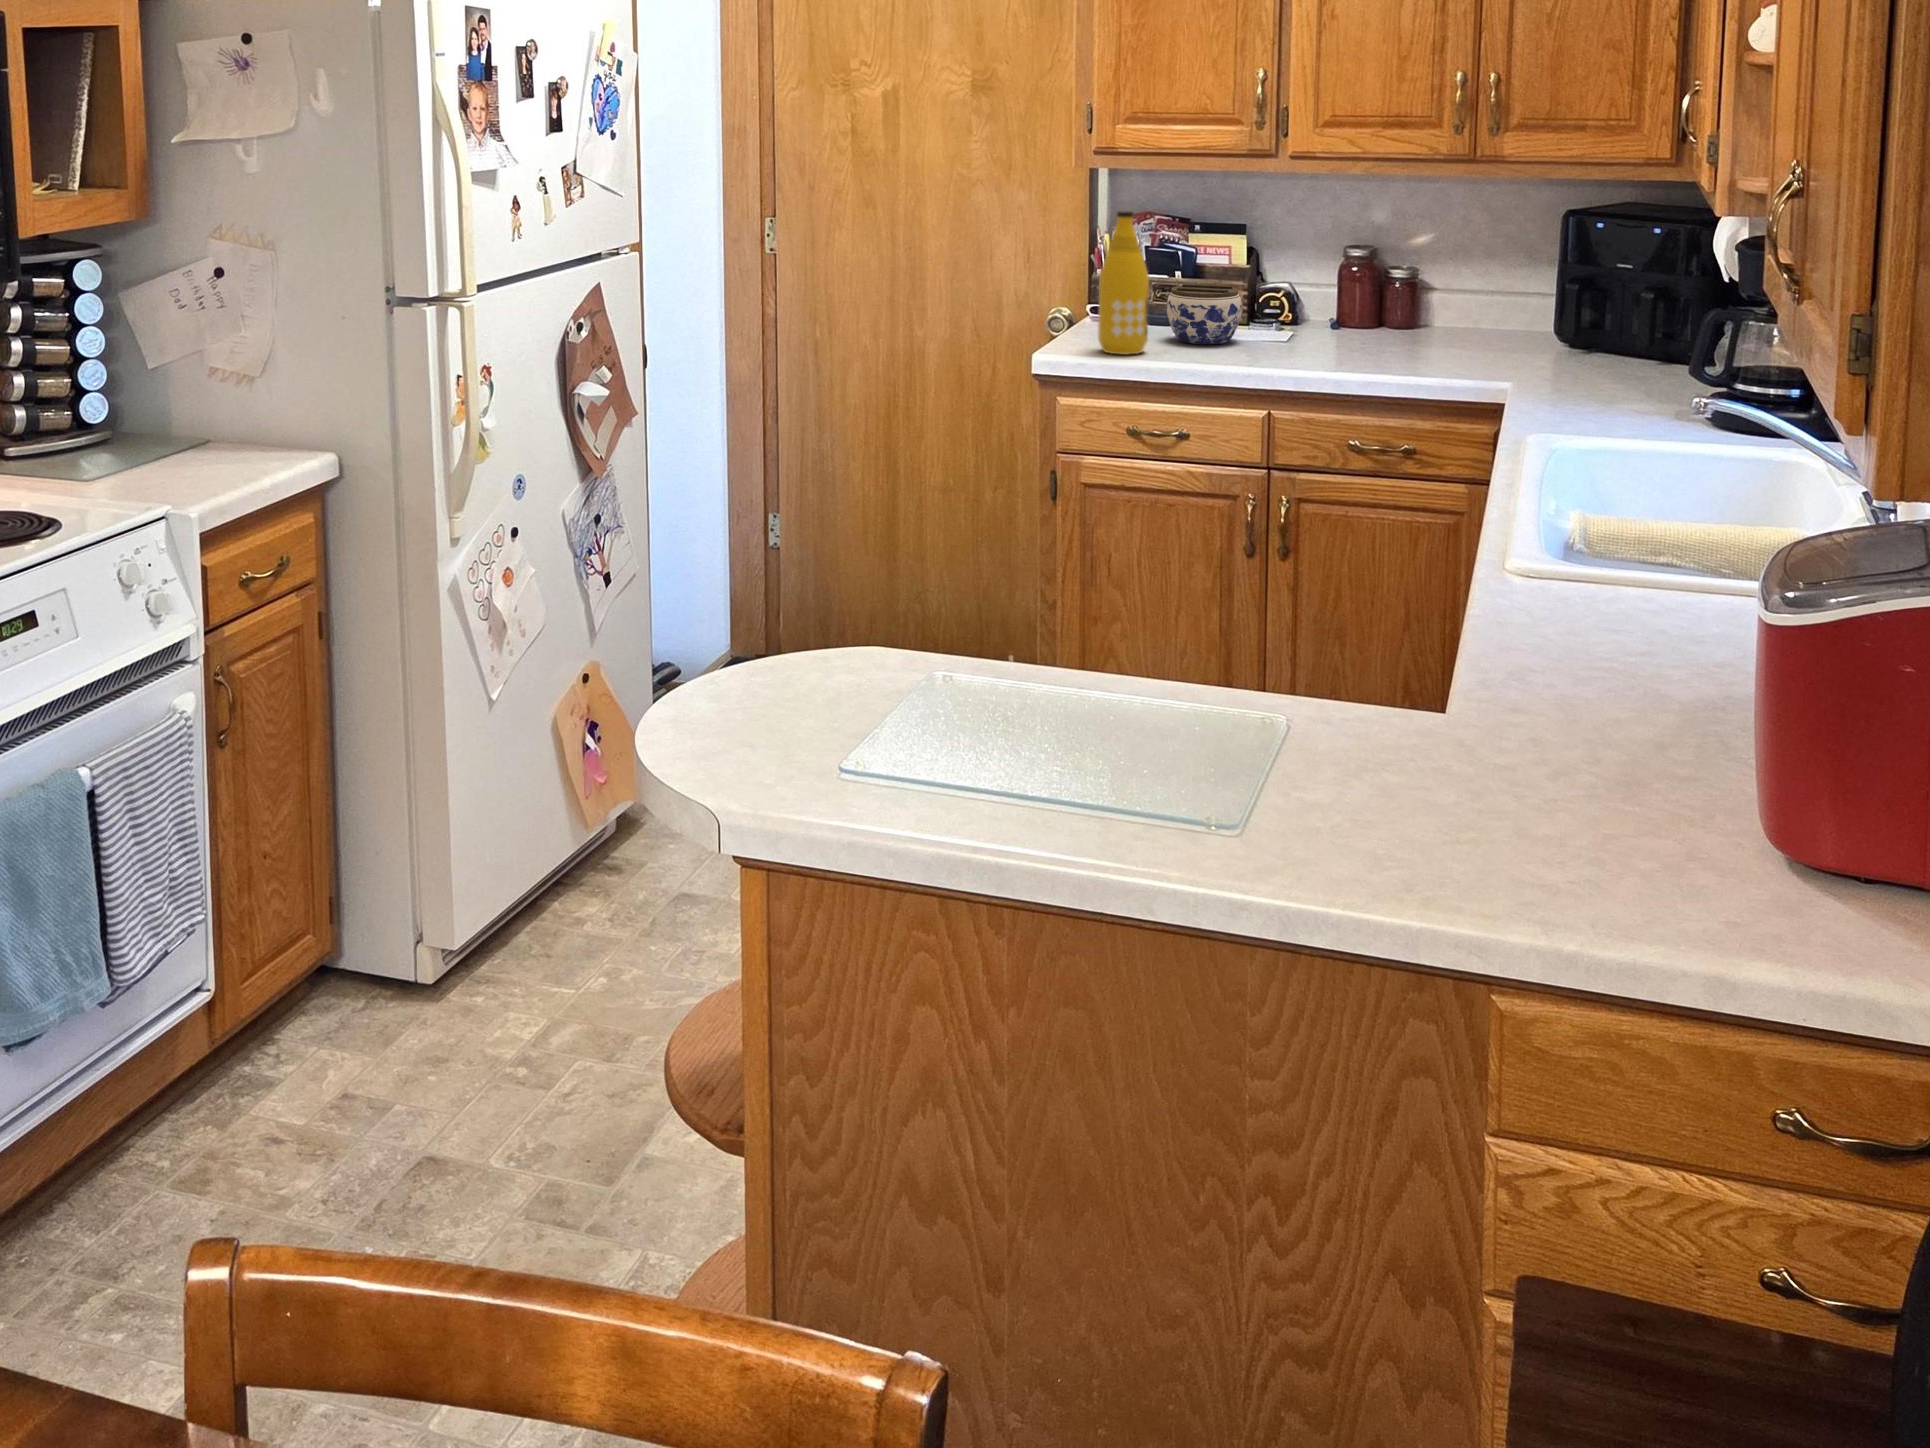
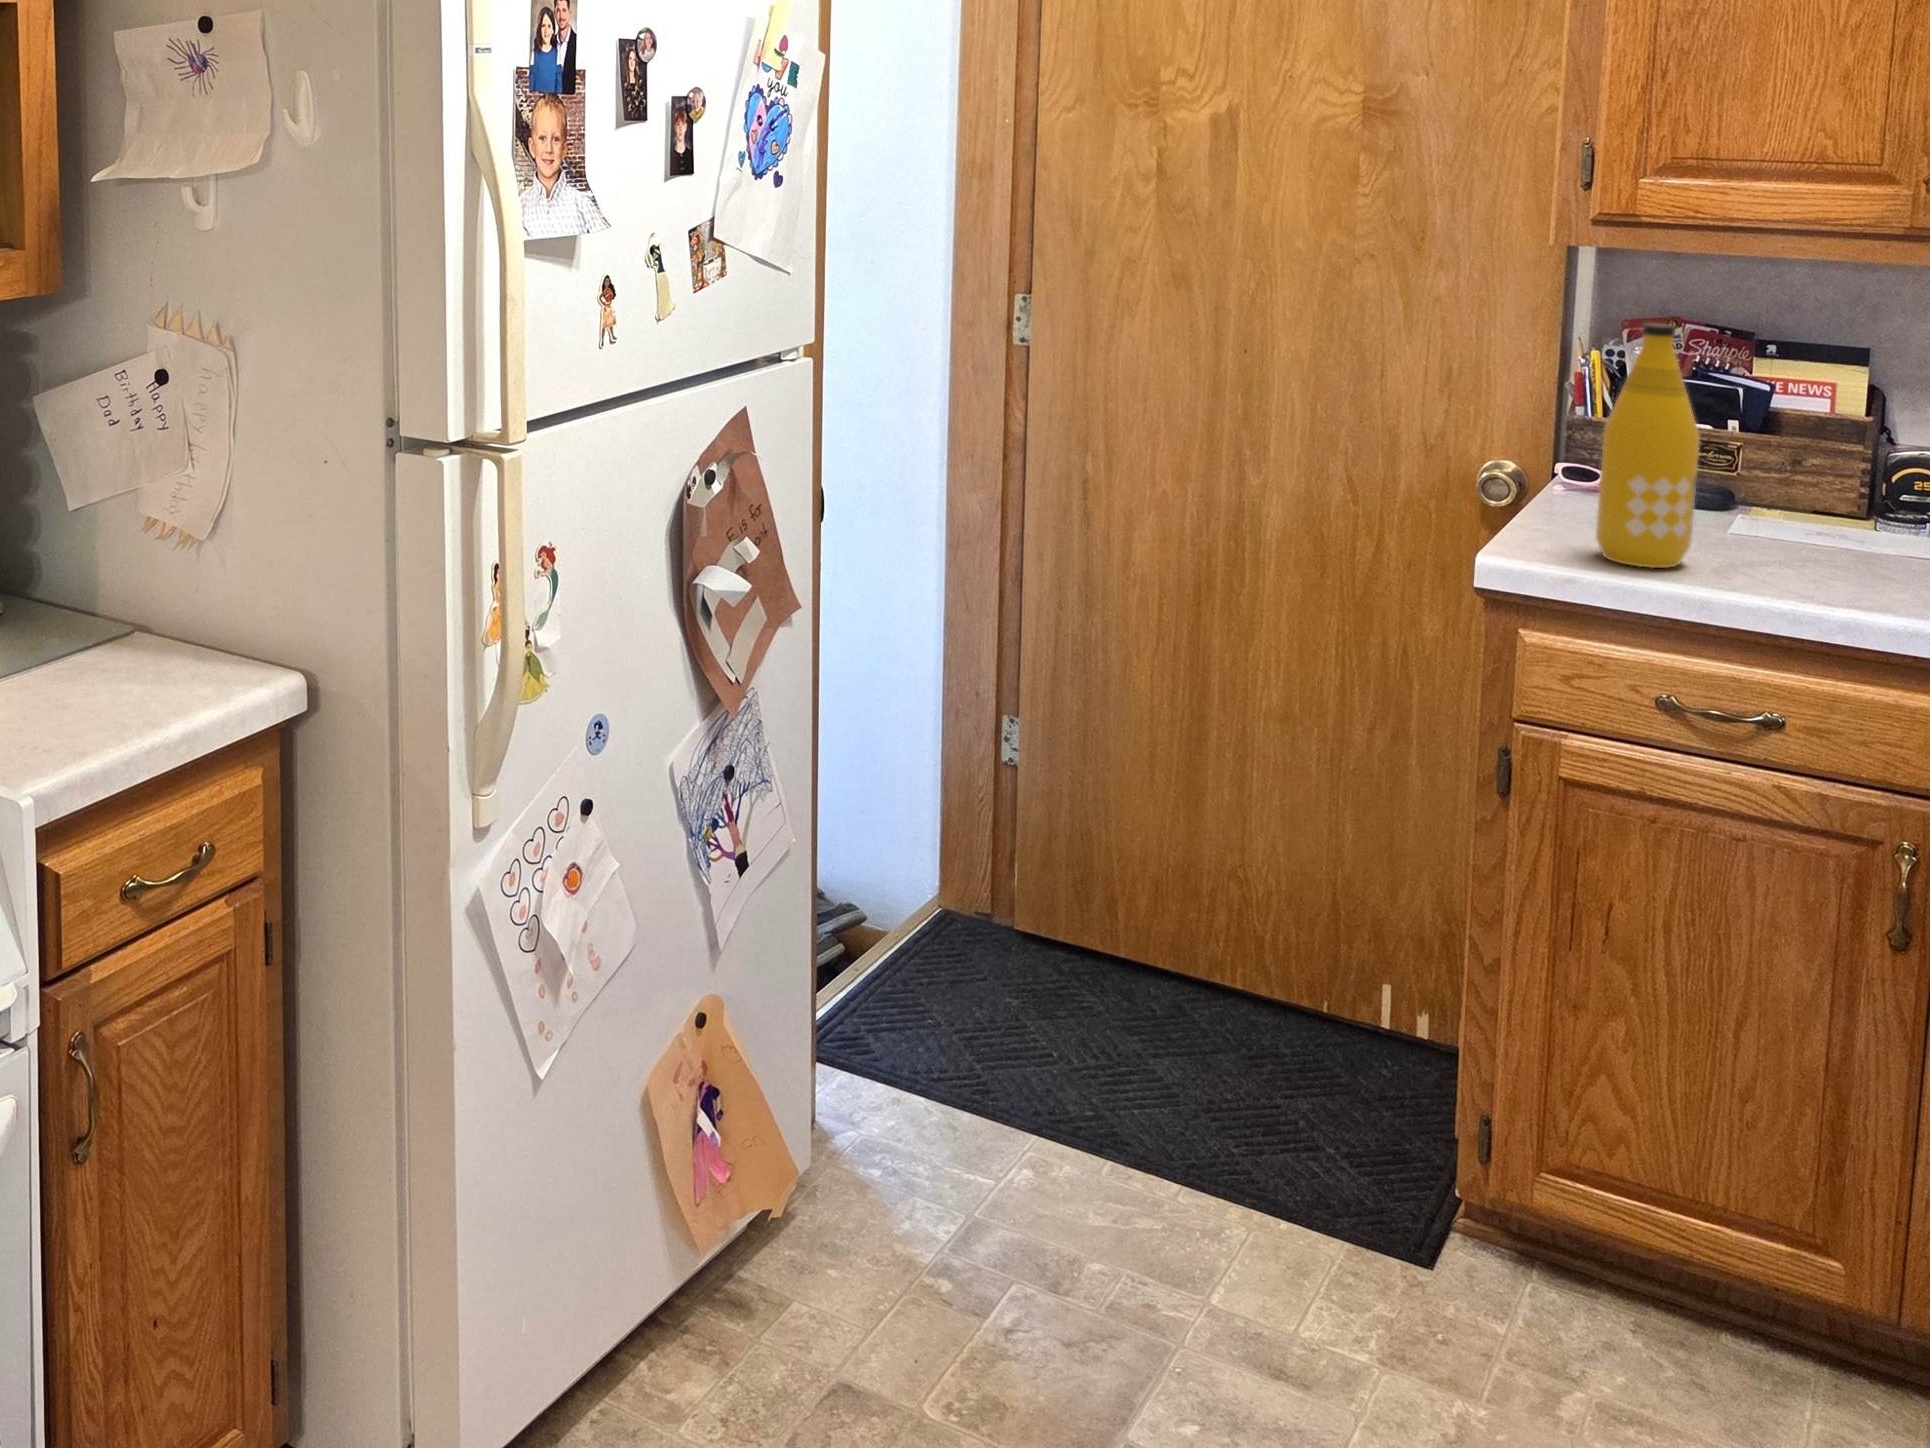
jar: present [1167,284,1242,344] -> none [1719,447,1870,556]

